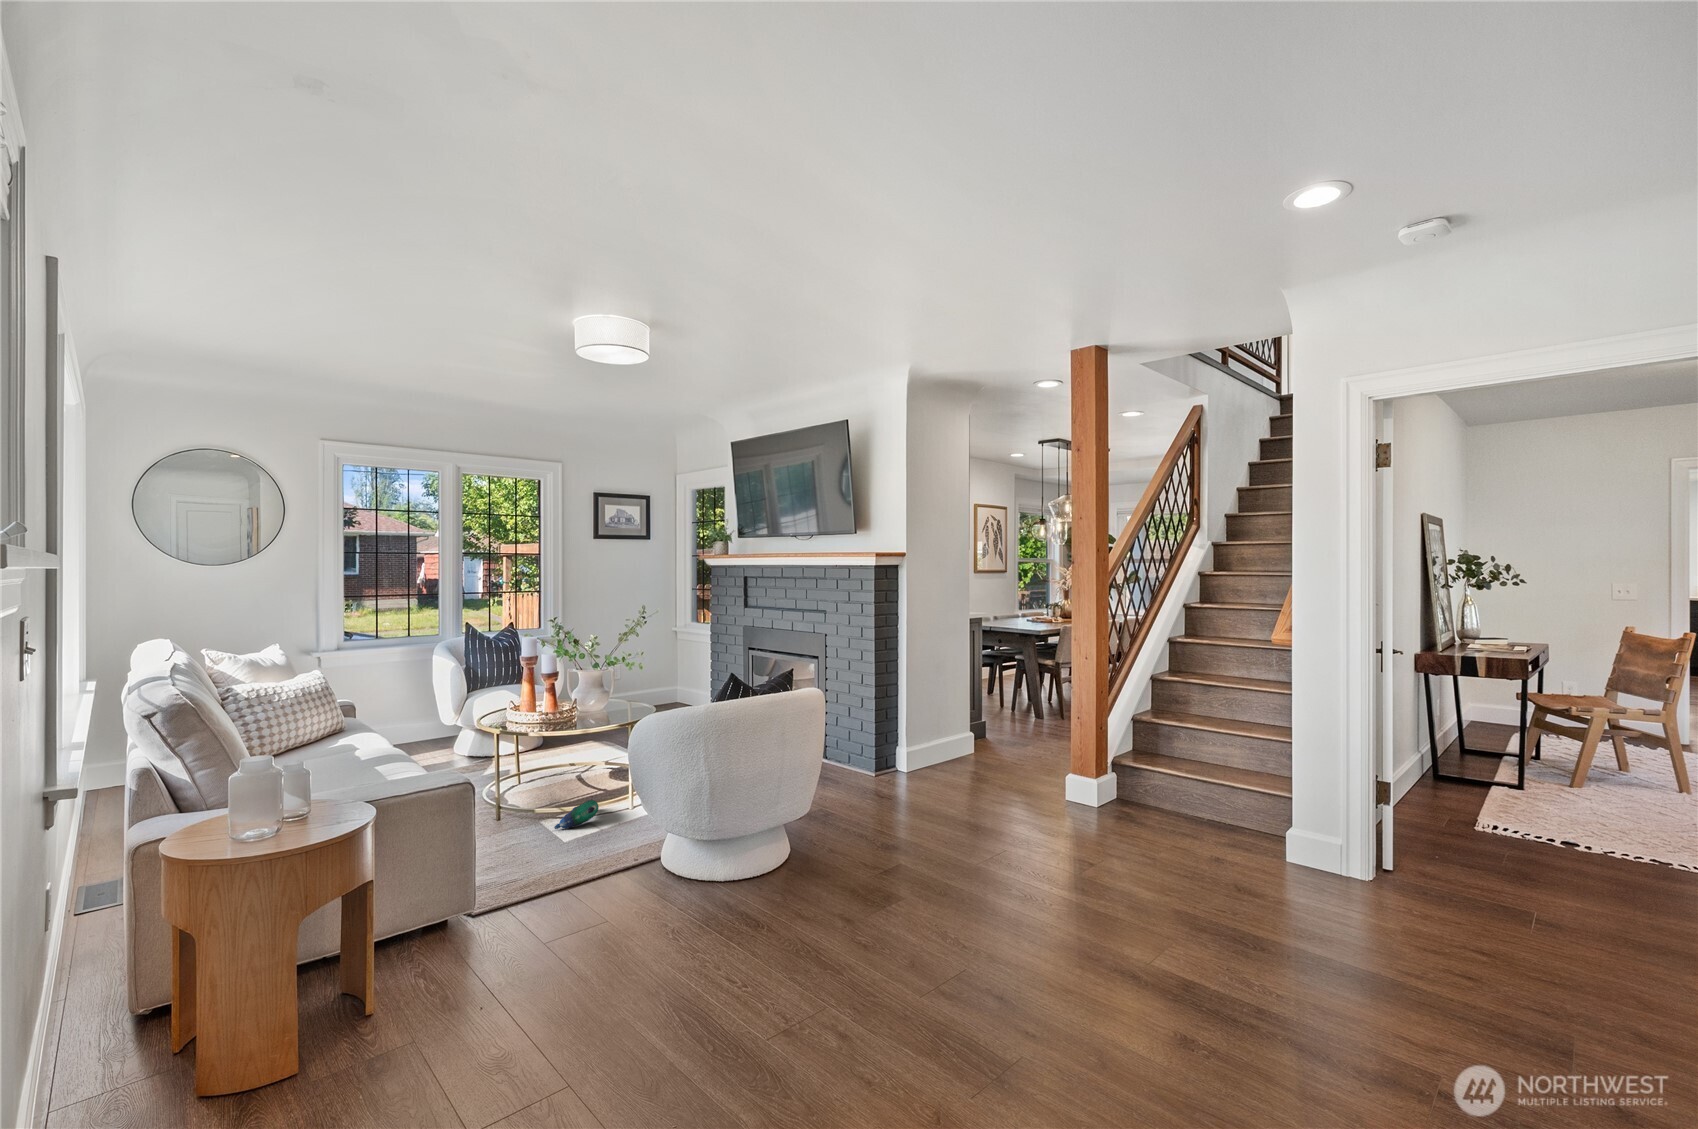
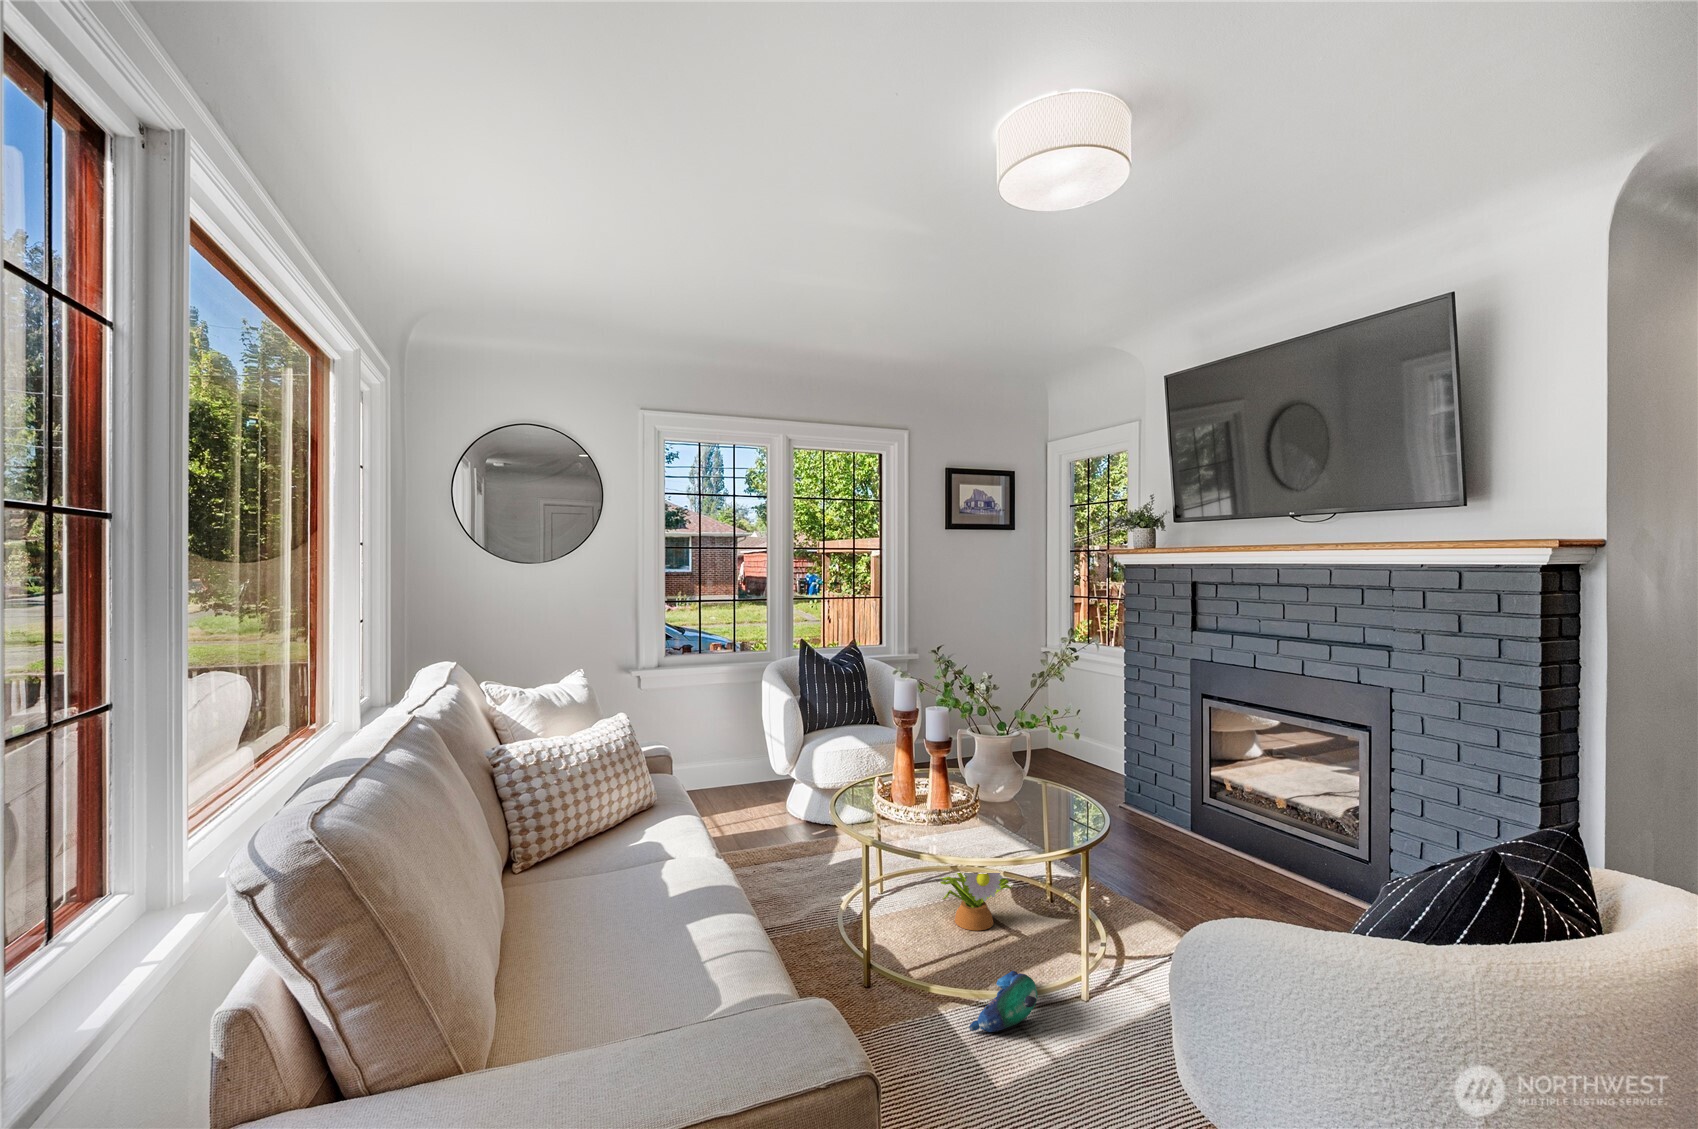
decorative plant: none [554,746,602,792] -> present [940,872,1012,931]

